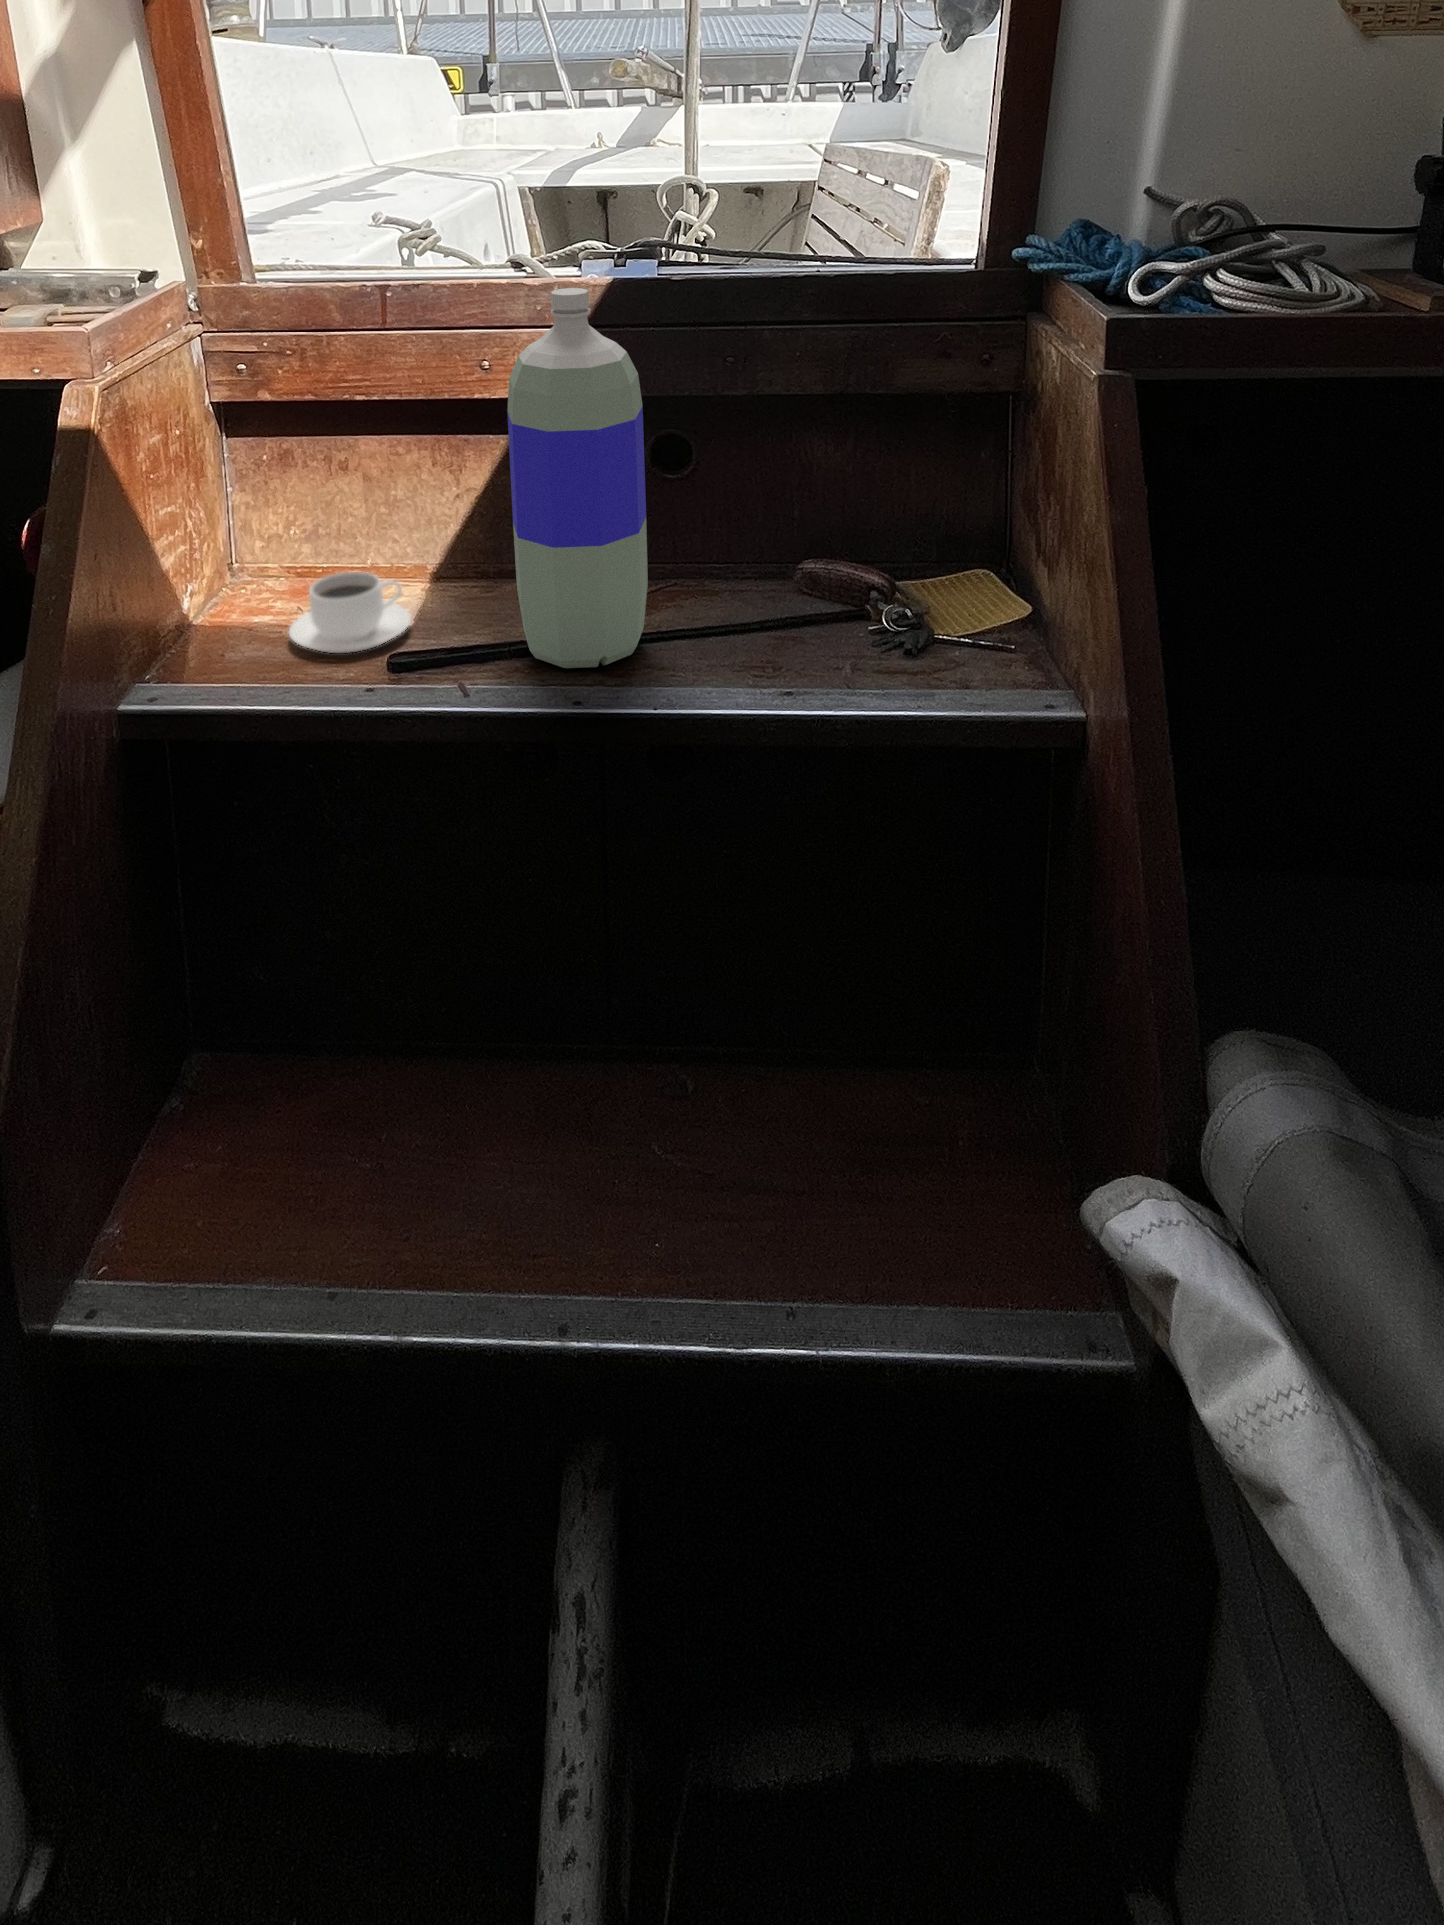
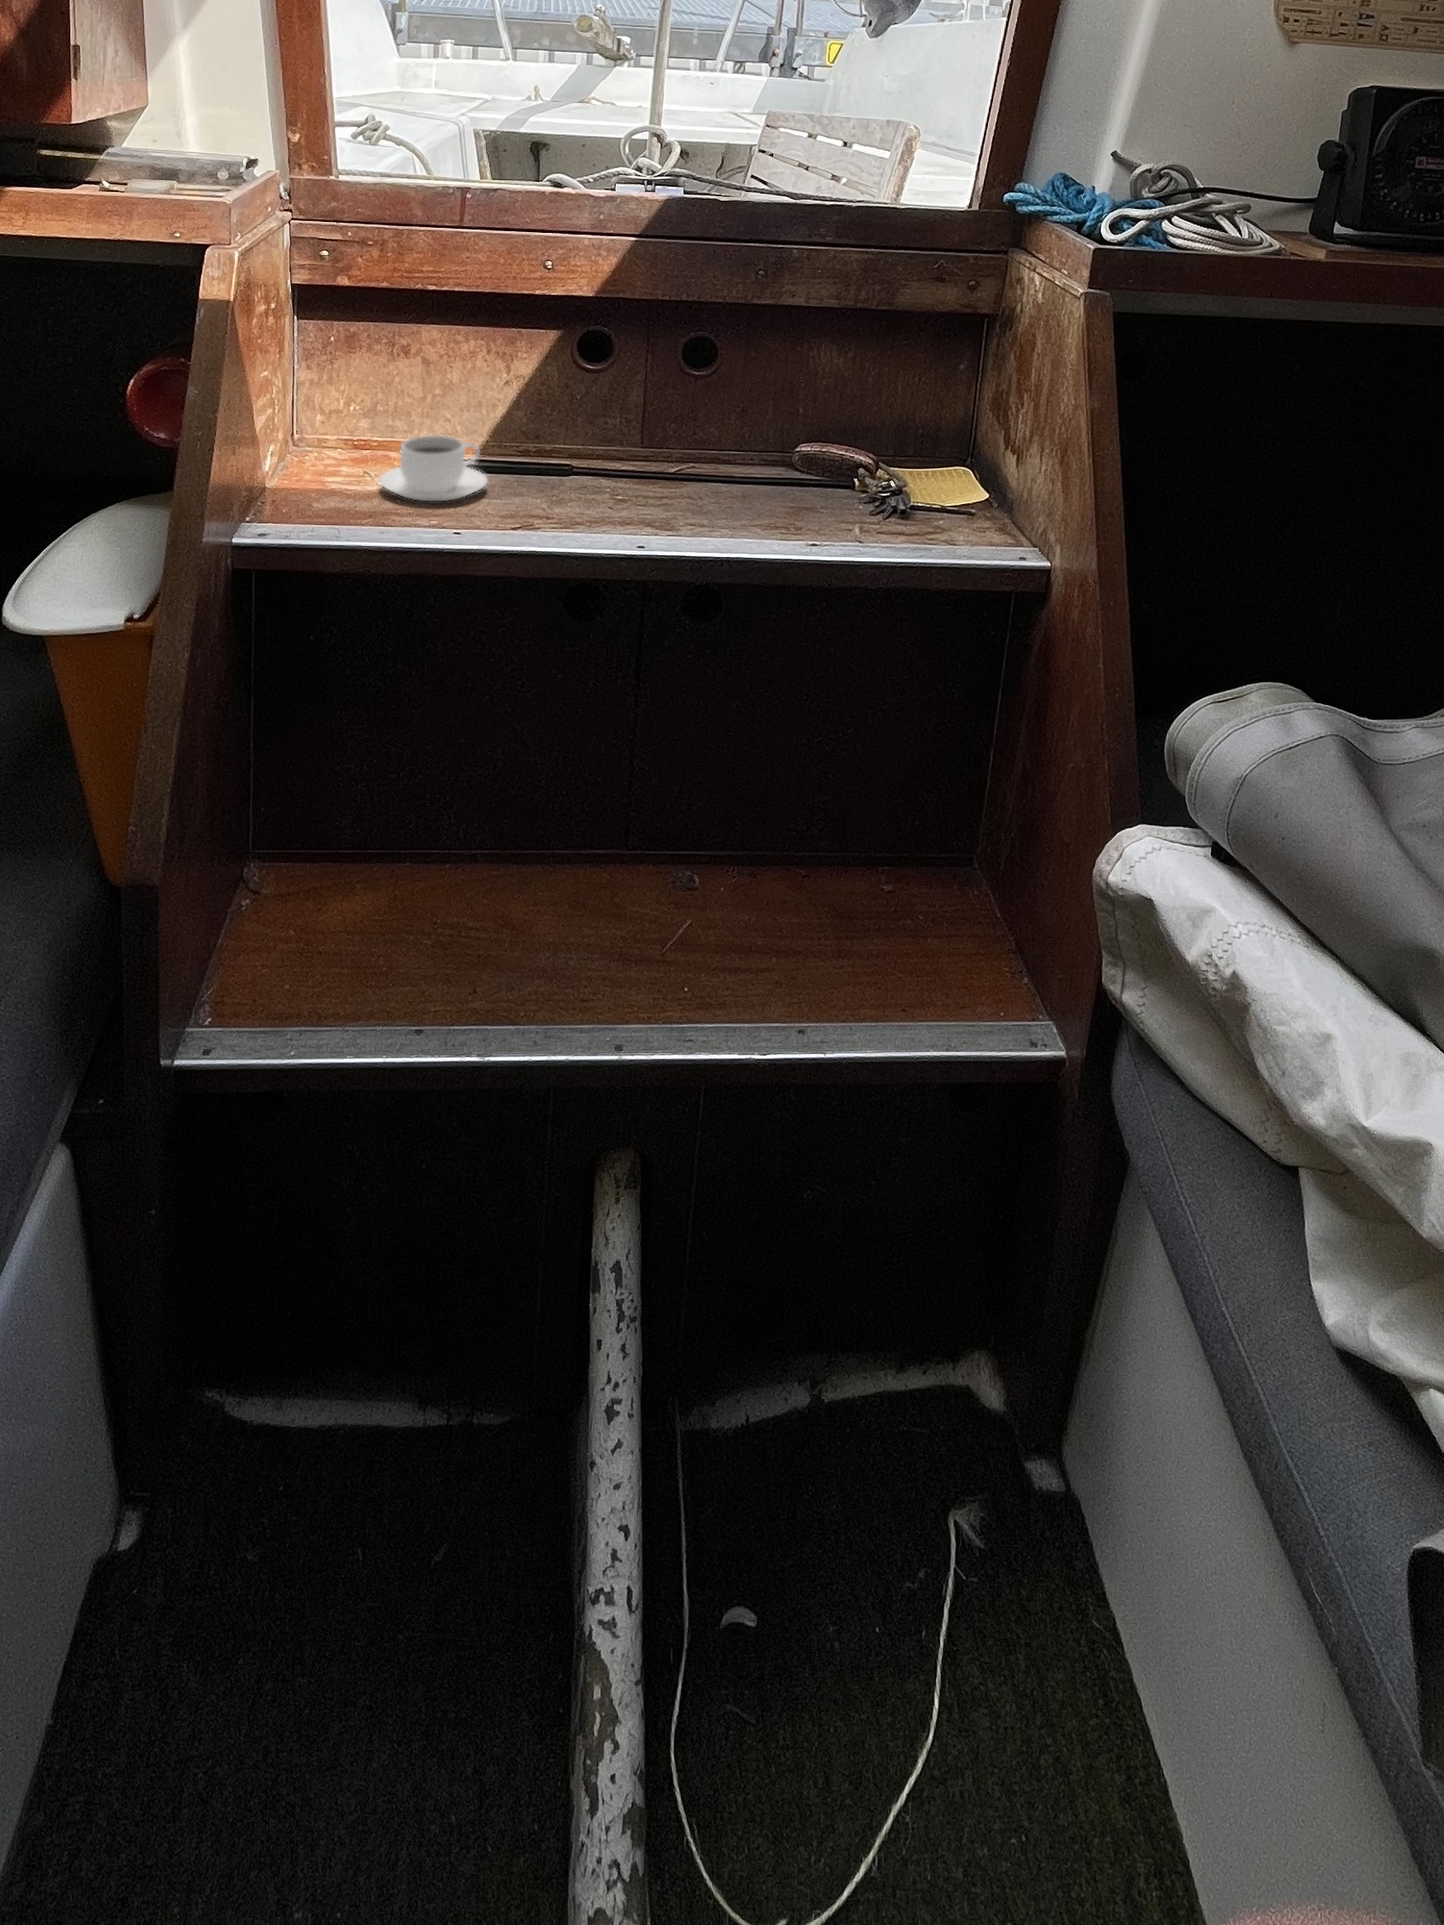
bottle: present [507,288,648,668] -> none [591,195,713,518]

